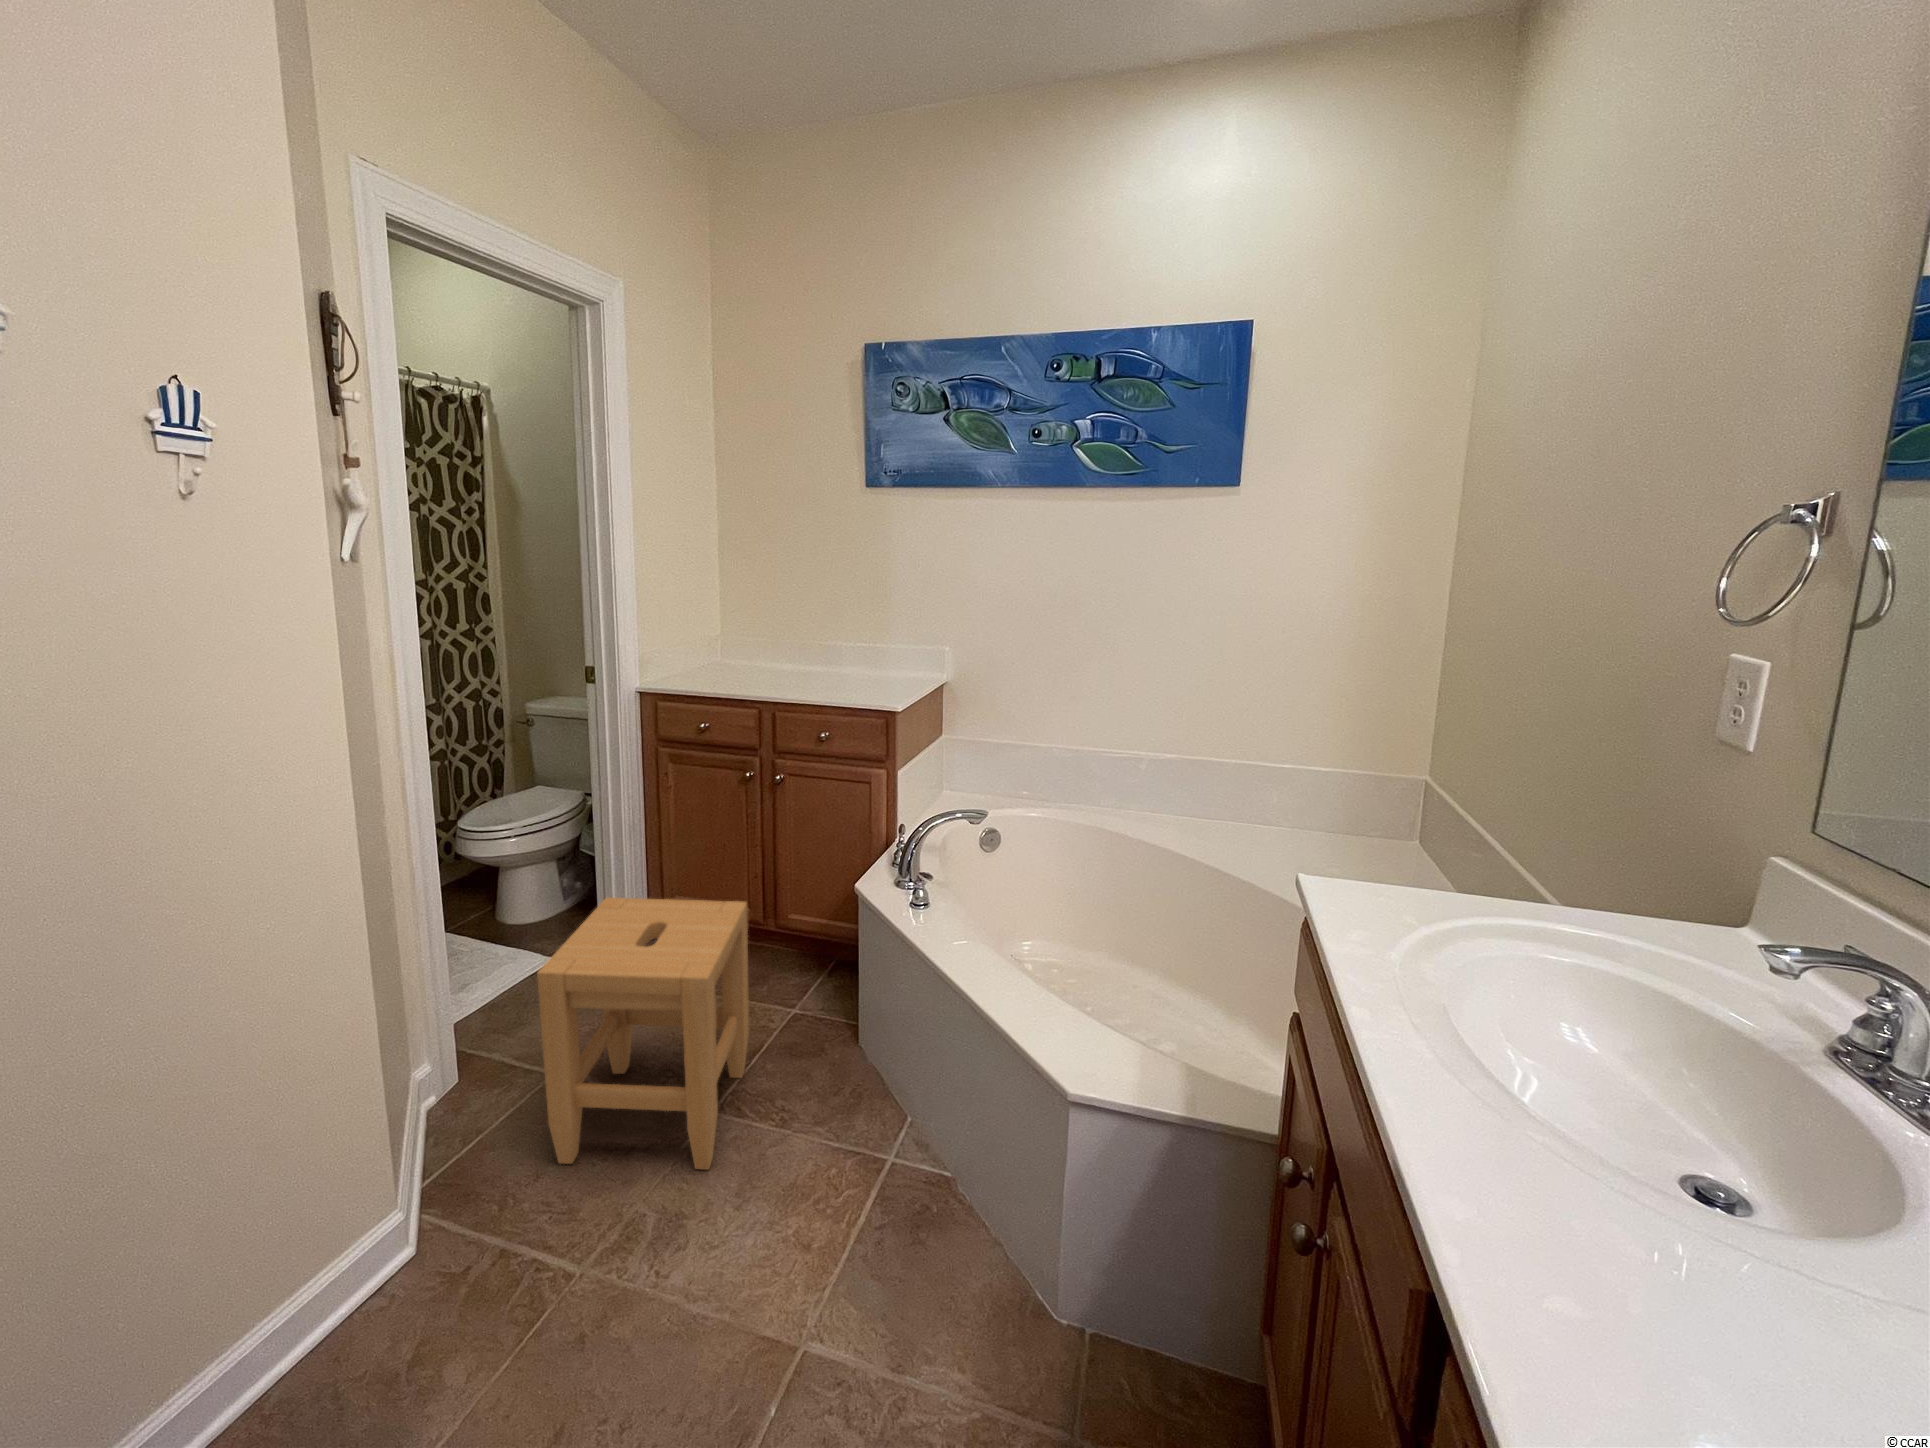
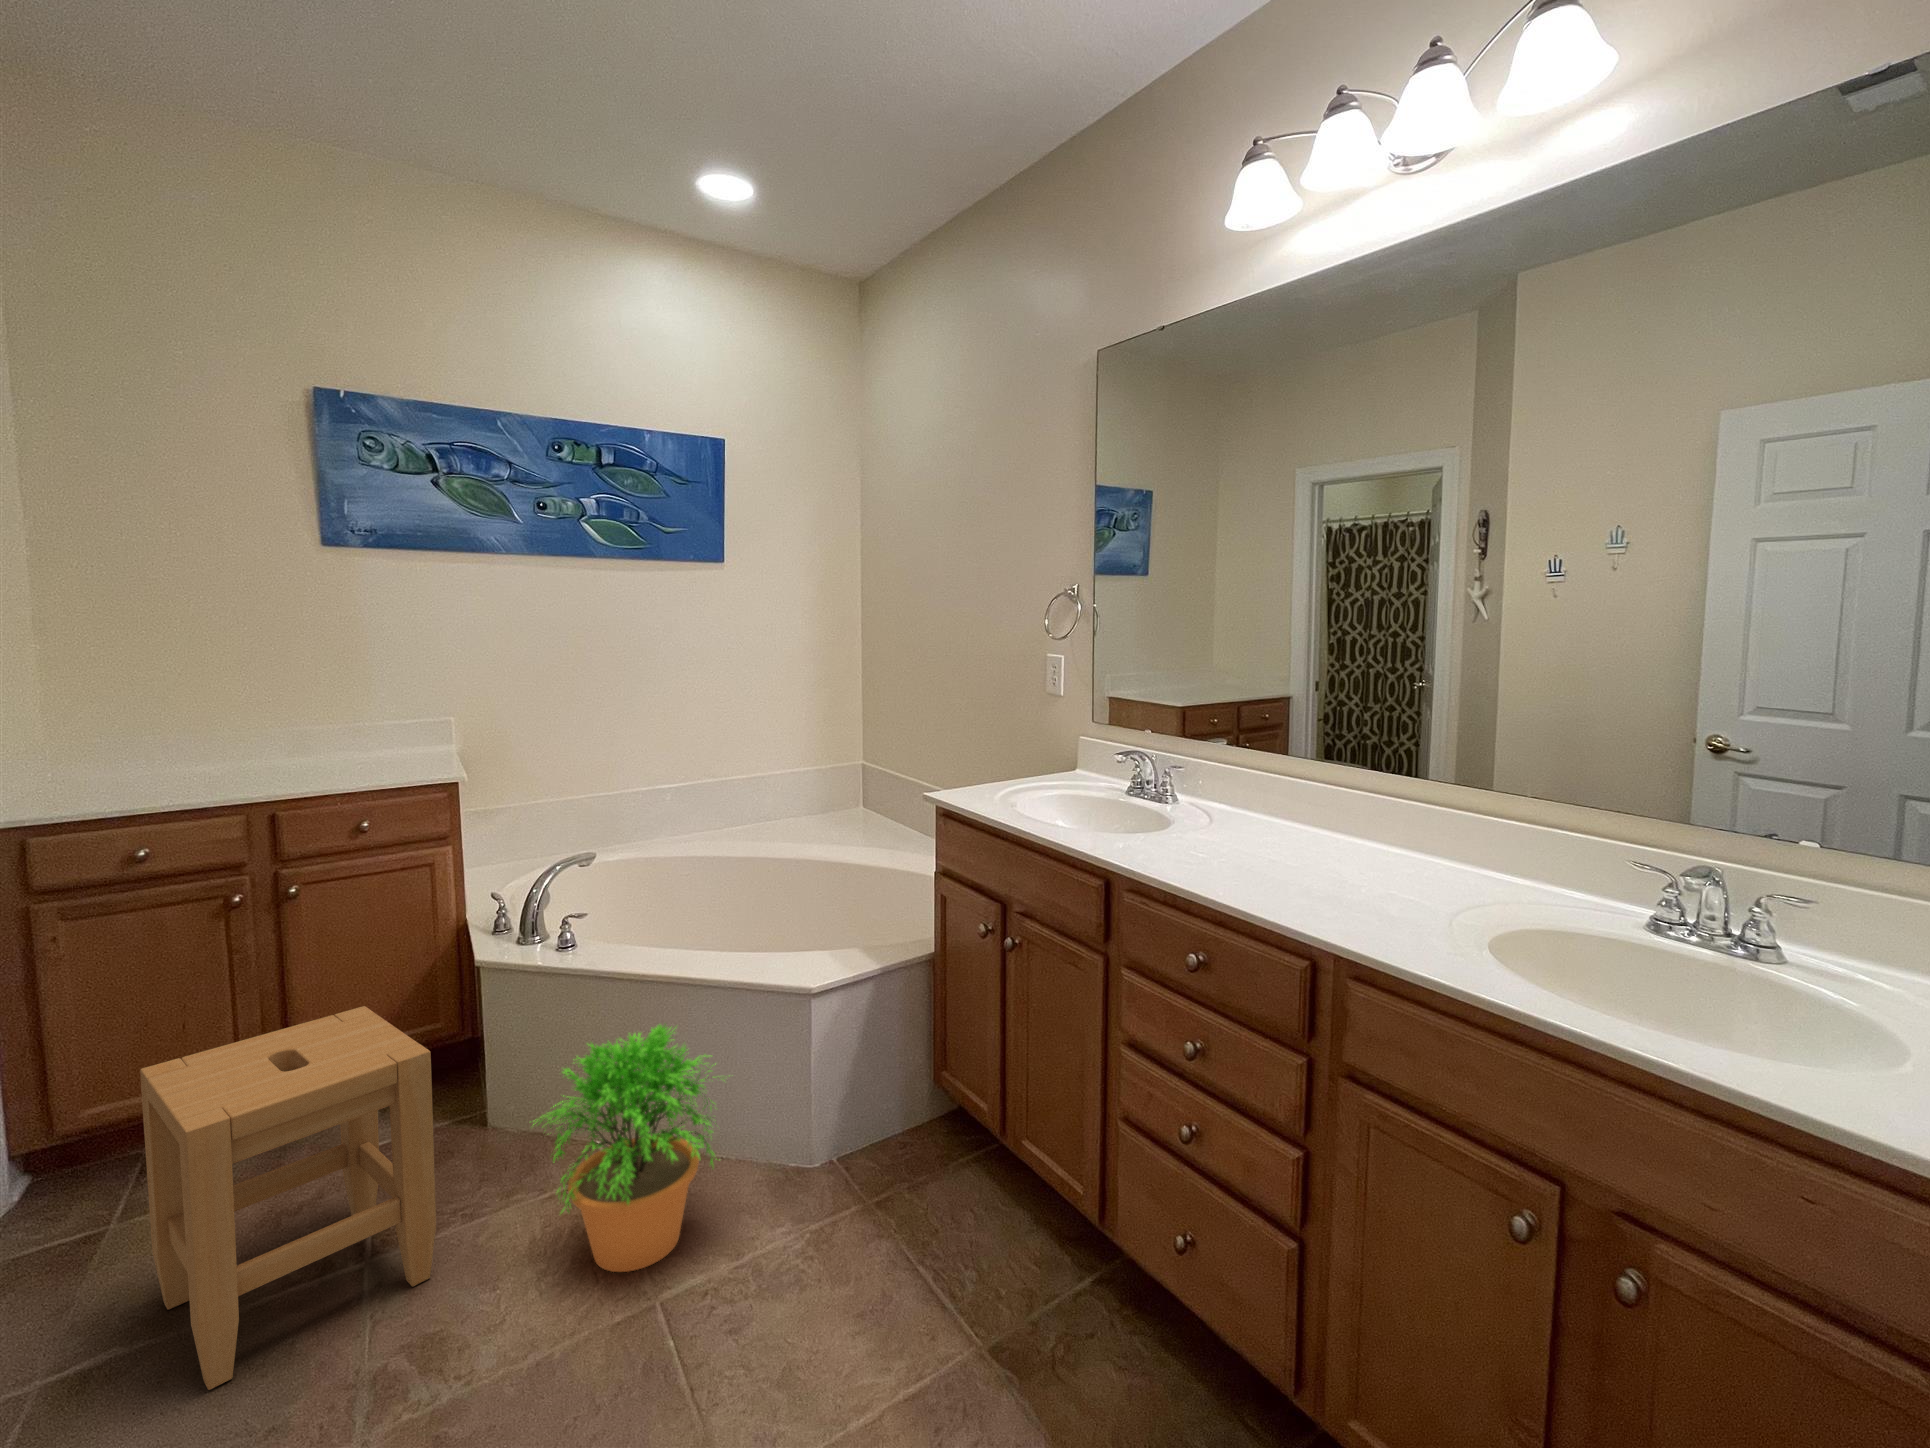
potted plant: none [743,1036,926,1315] -> present [533,1024,725,1272]

